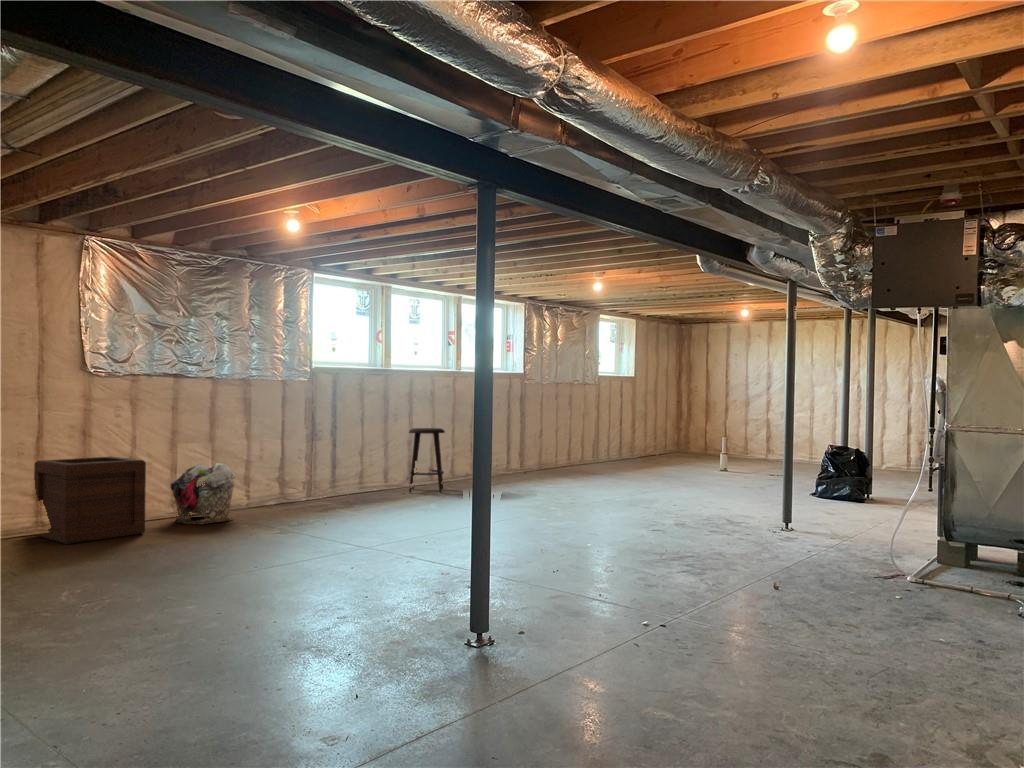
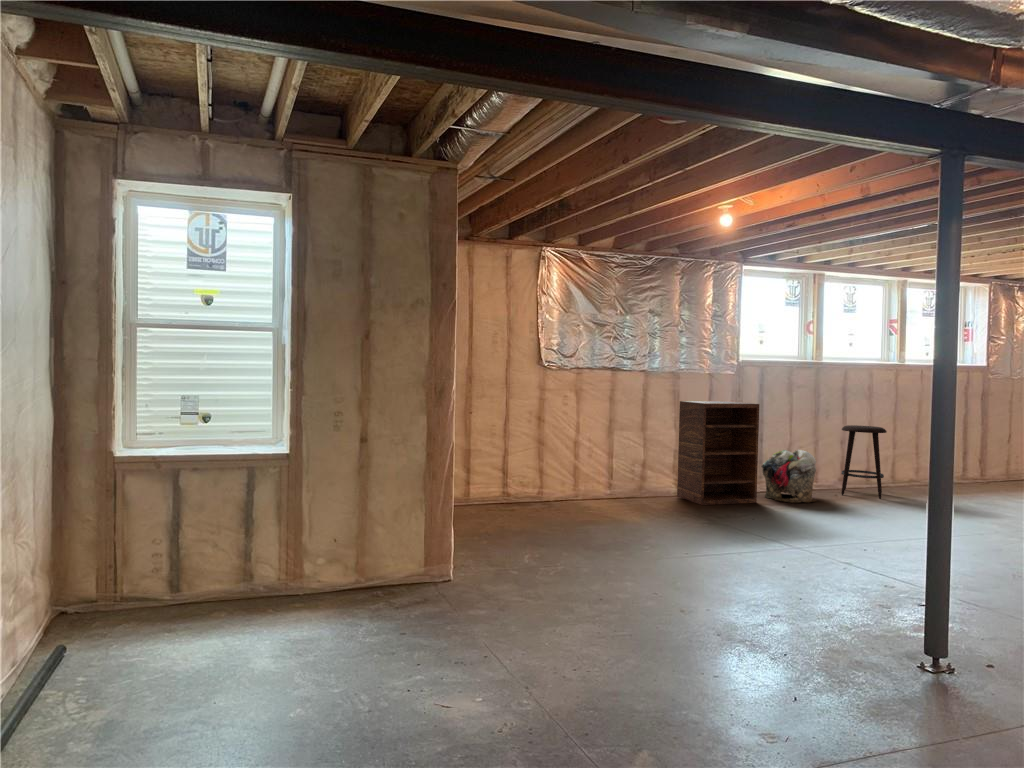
shelving unit: none [250,408,331,513] -> present [677,401,759,505]
wooden crate: present [34,456,146,544] -> none [502,441,588,518]
laundry basket: present [171,463,235,524] -> present [762,450,816,503]

